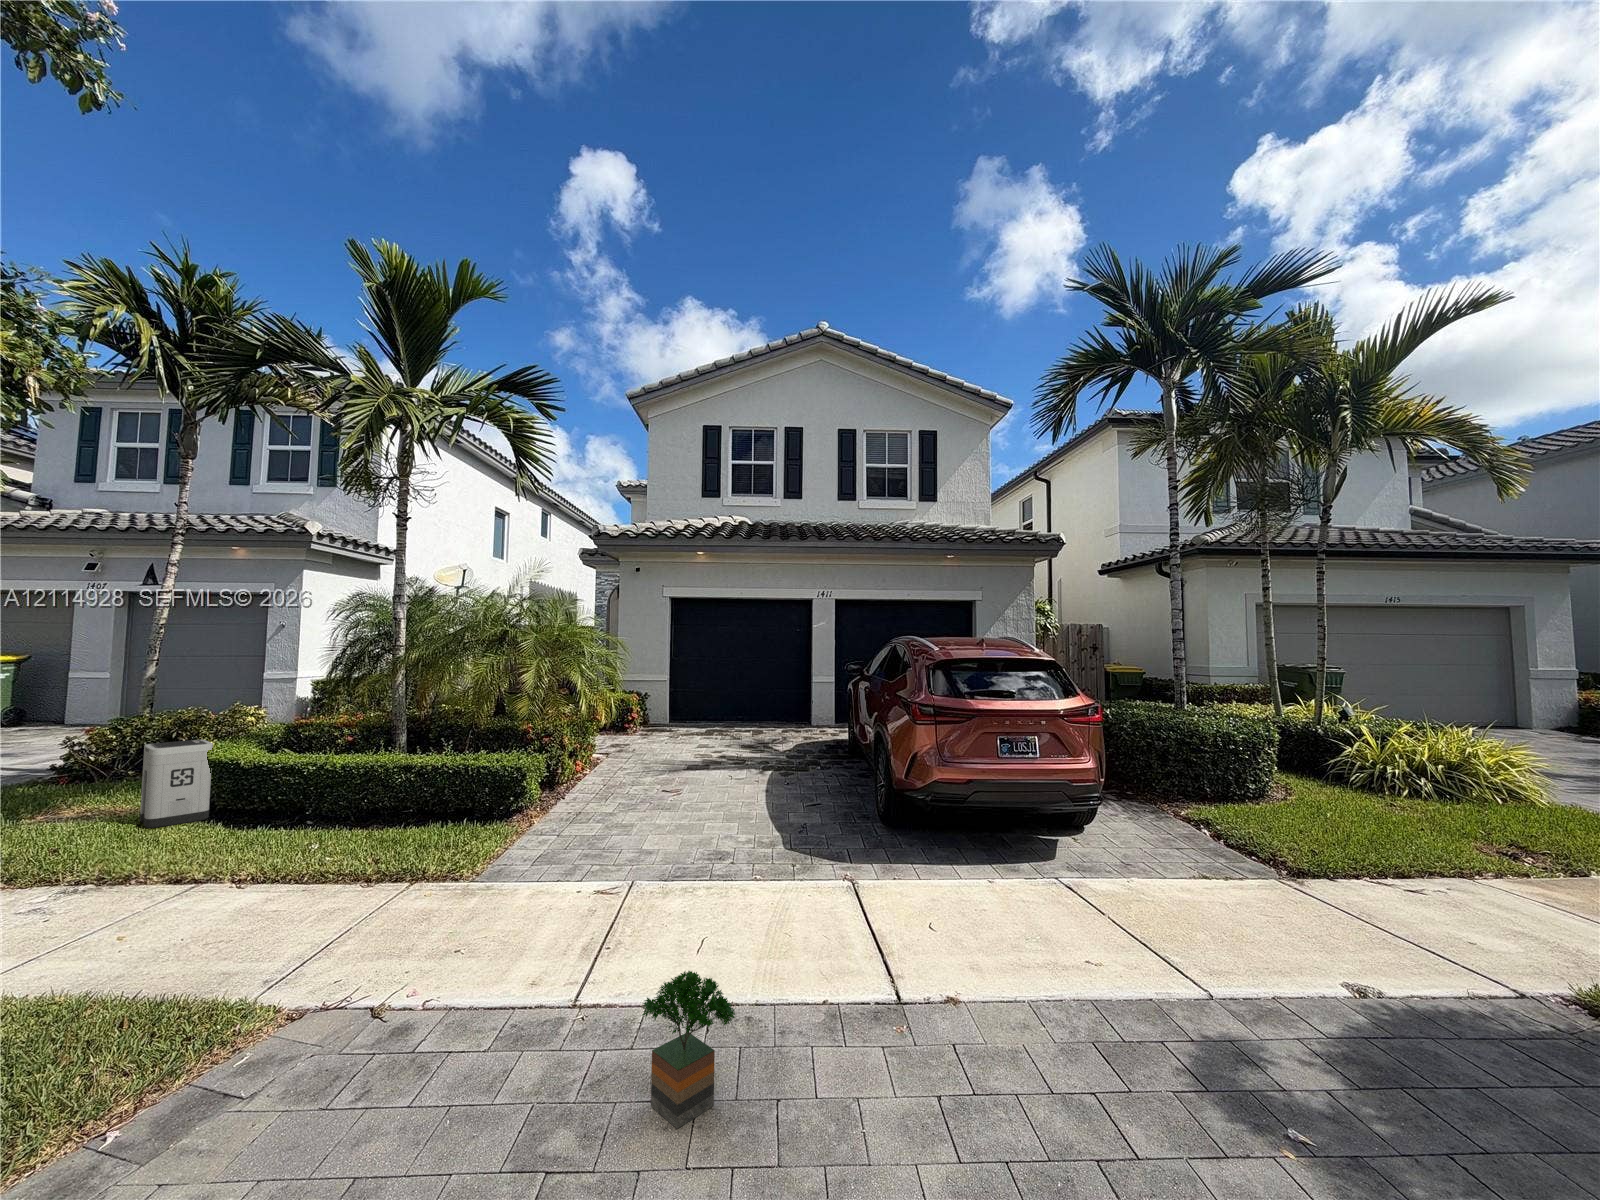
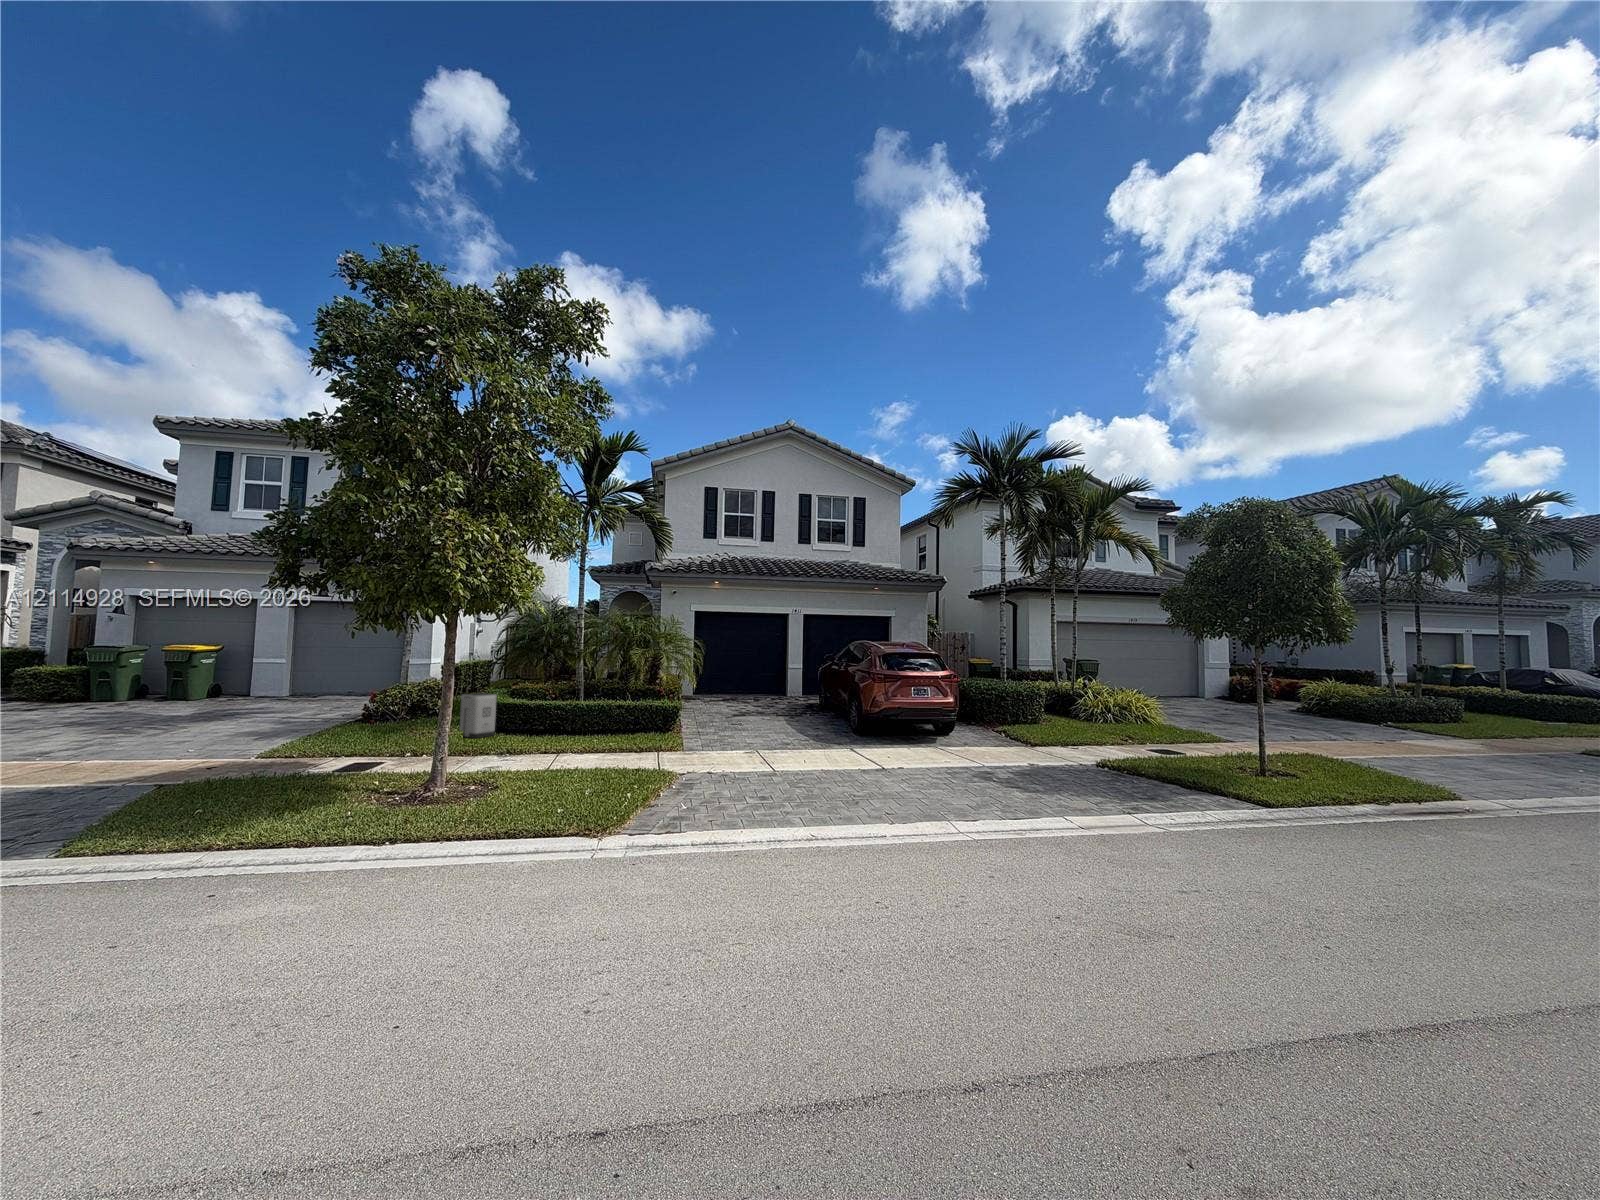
potted tree: present [642,971,735,1129] -> none [821,743,849,780]

